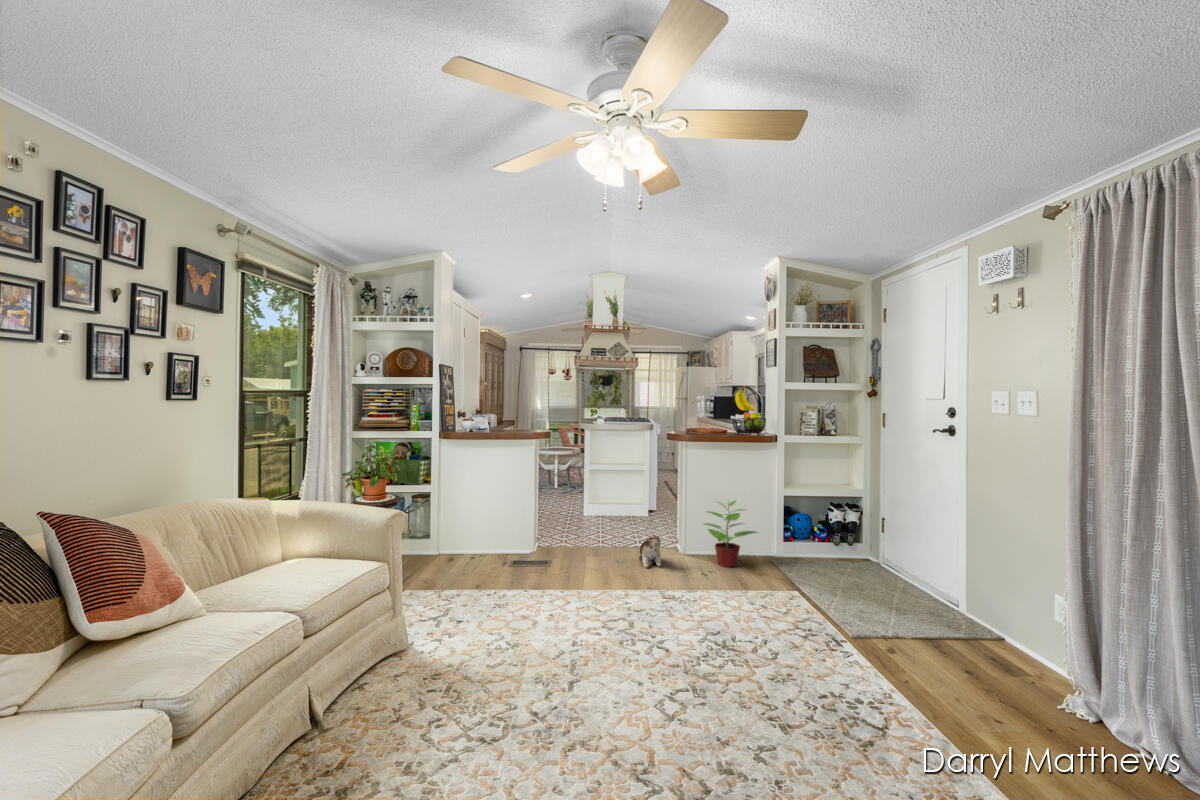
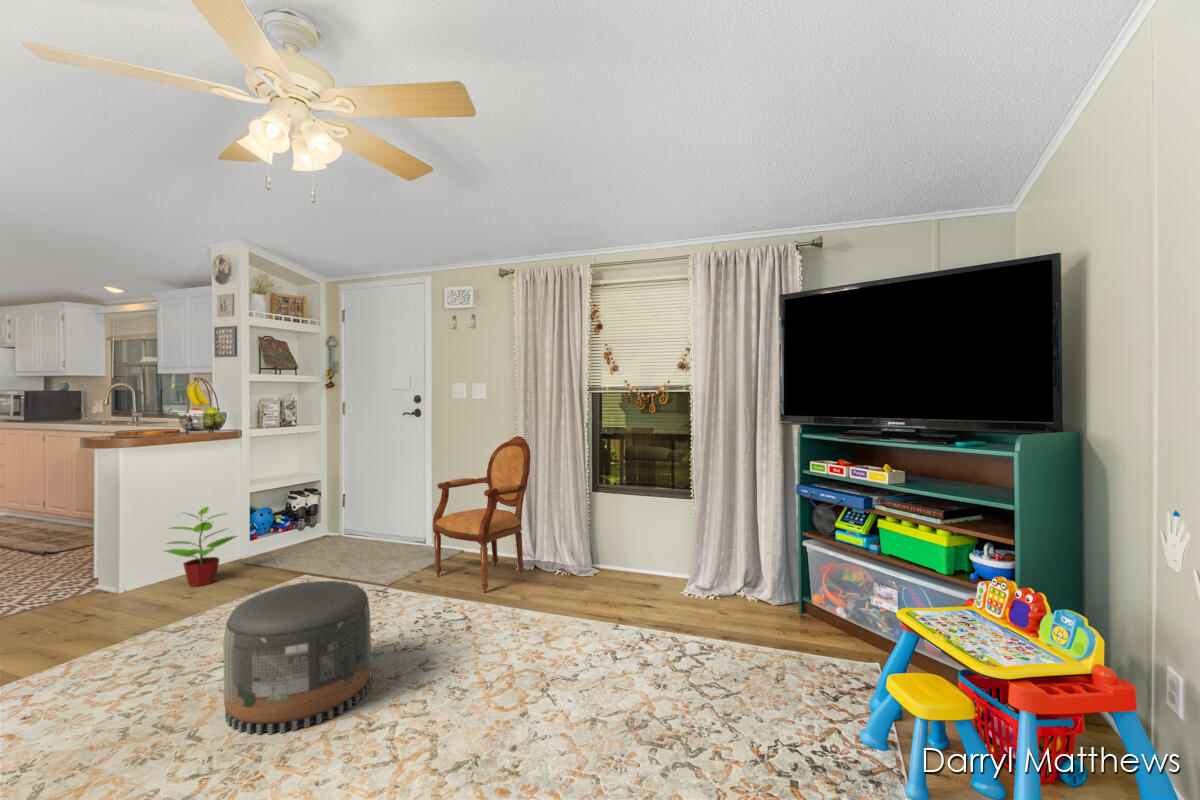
armchair: none [918,484,1091,715] -> present [433,436,530,593]
plush toy: present [639,535,661,568] -> none [59,571,125,622]
pouf: none [588,590,713,743] -> present [223,581,371,734]

